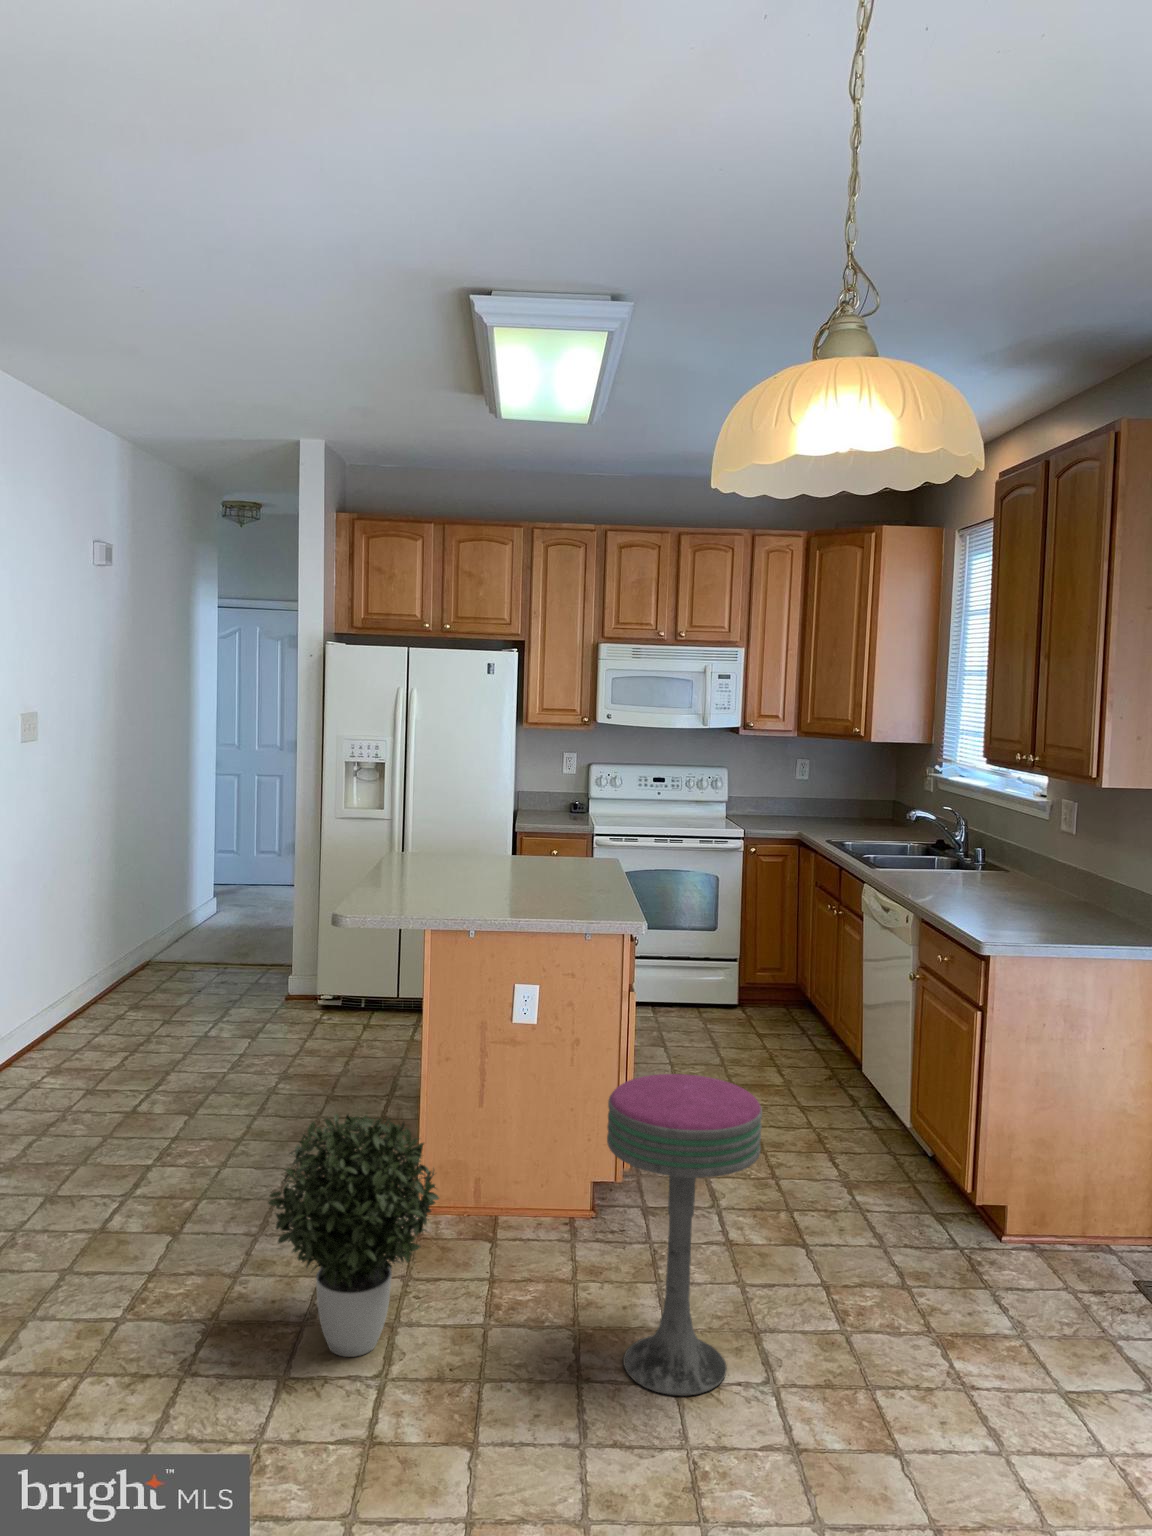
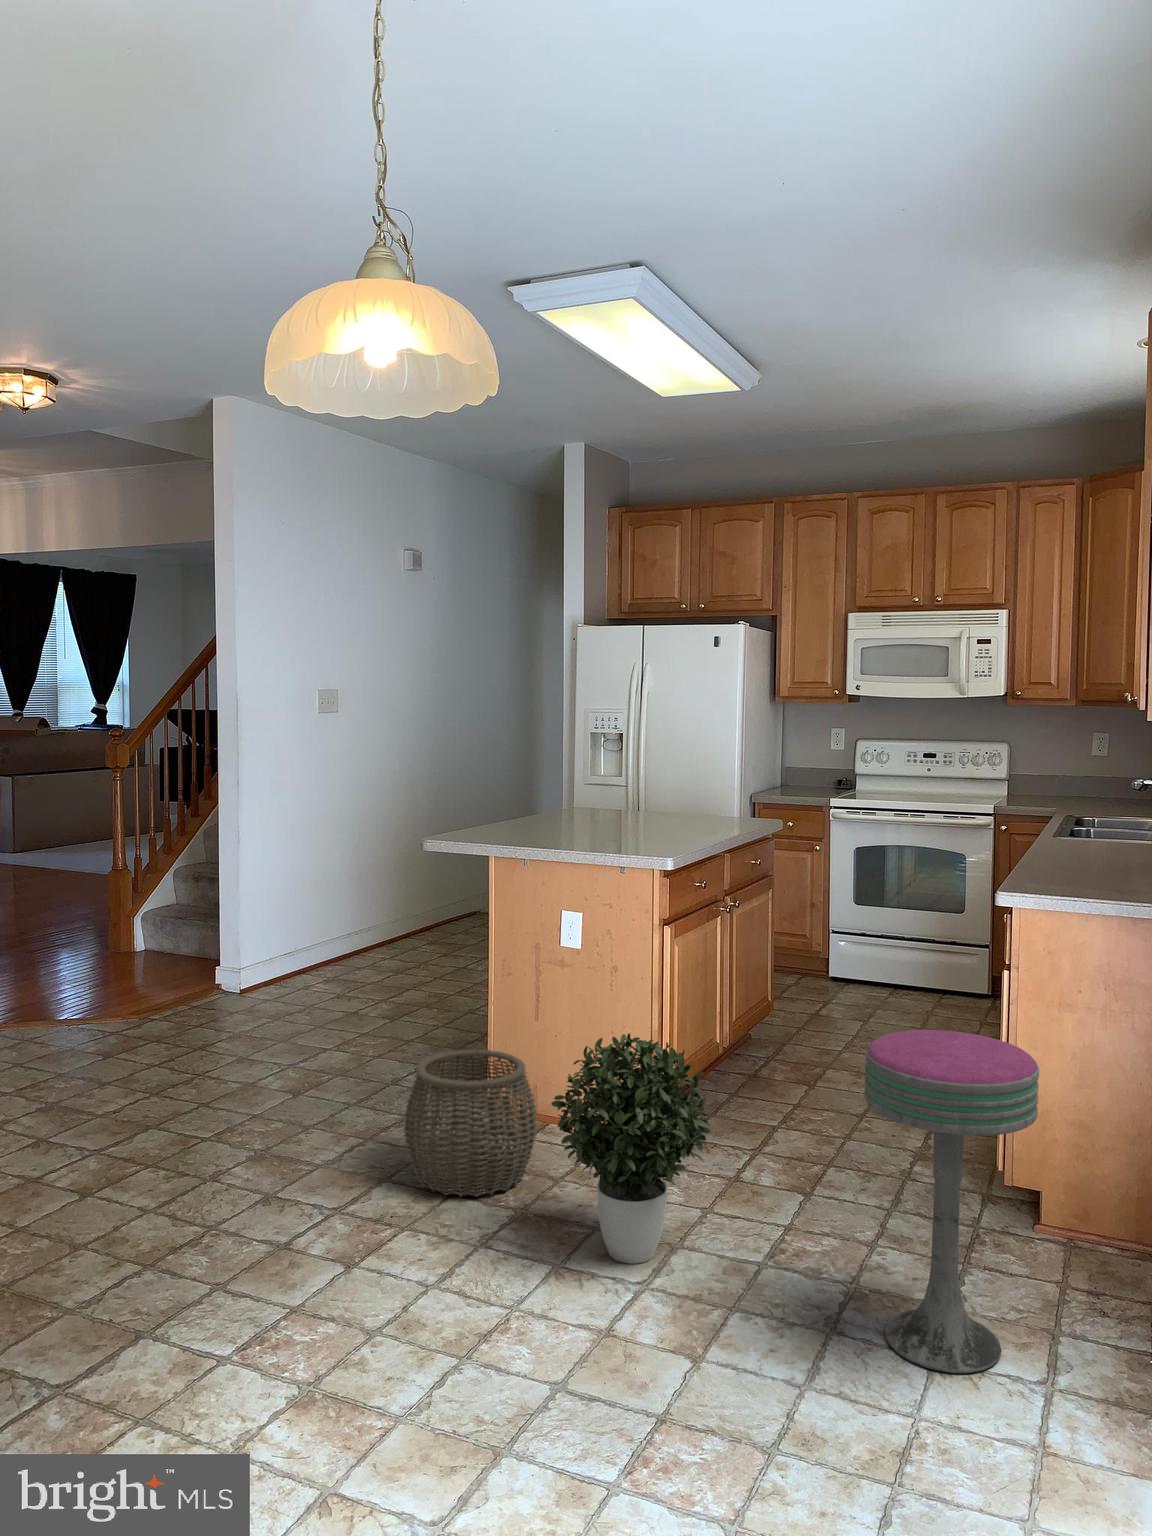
woven basket: none [50,1144,213,1323] -> present [404,1050,537,1197]

